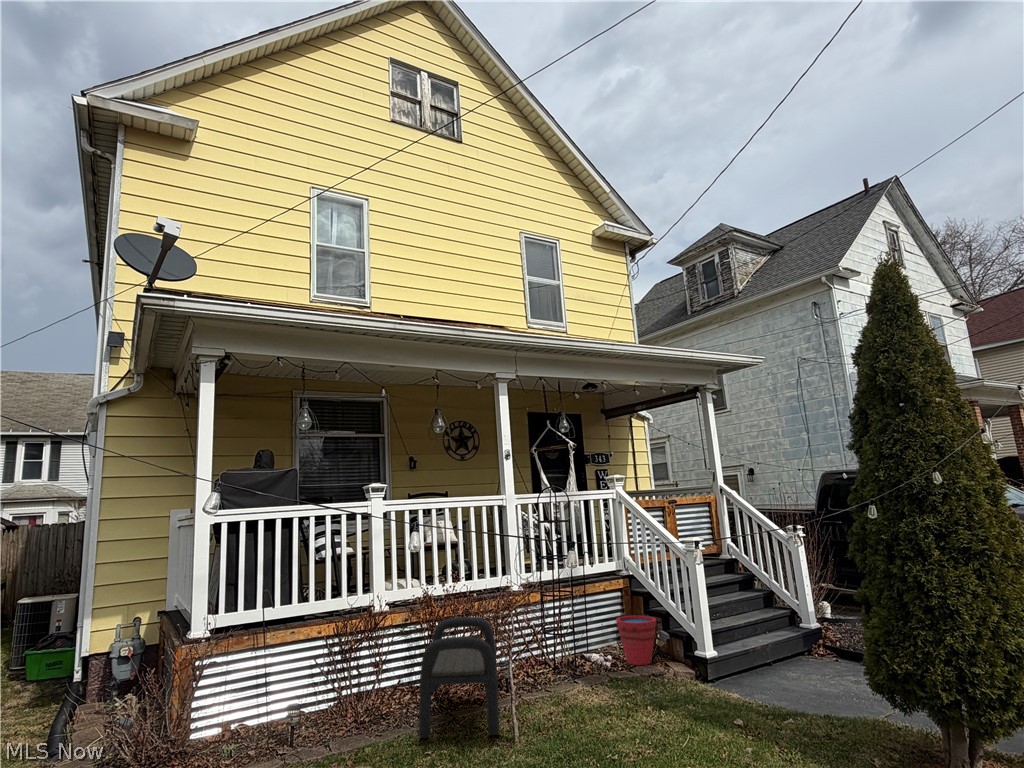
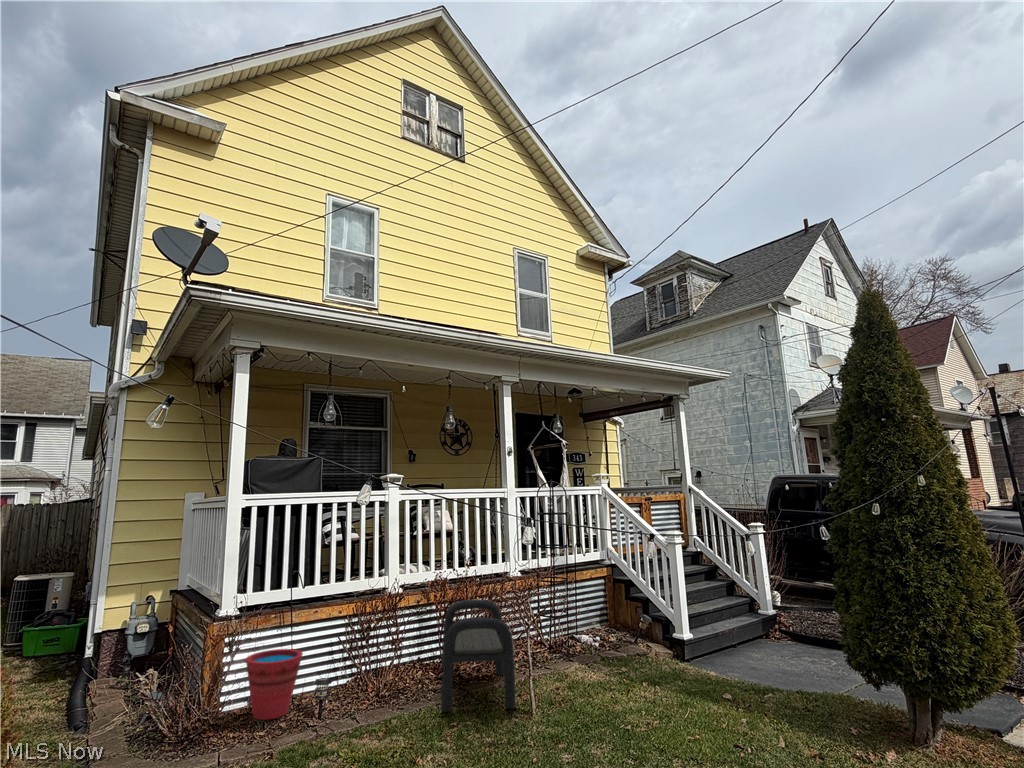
bucket: present [616,616,656,665] -> present [246,649,303,720]

